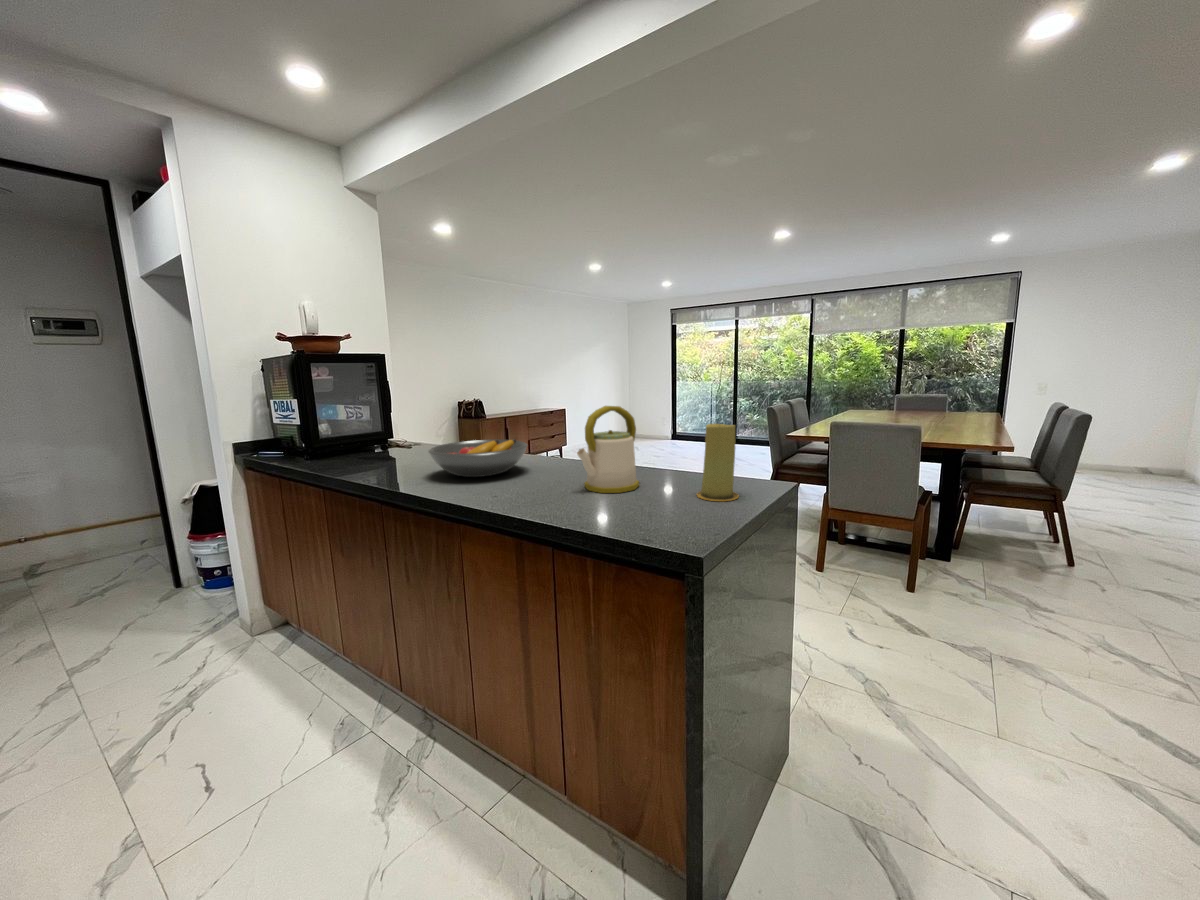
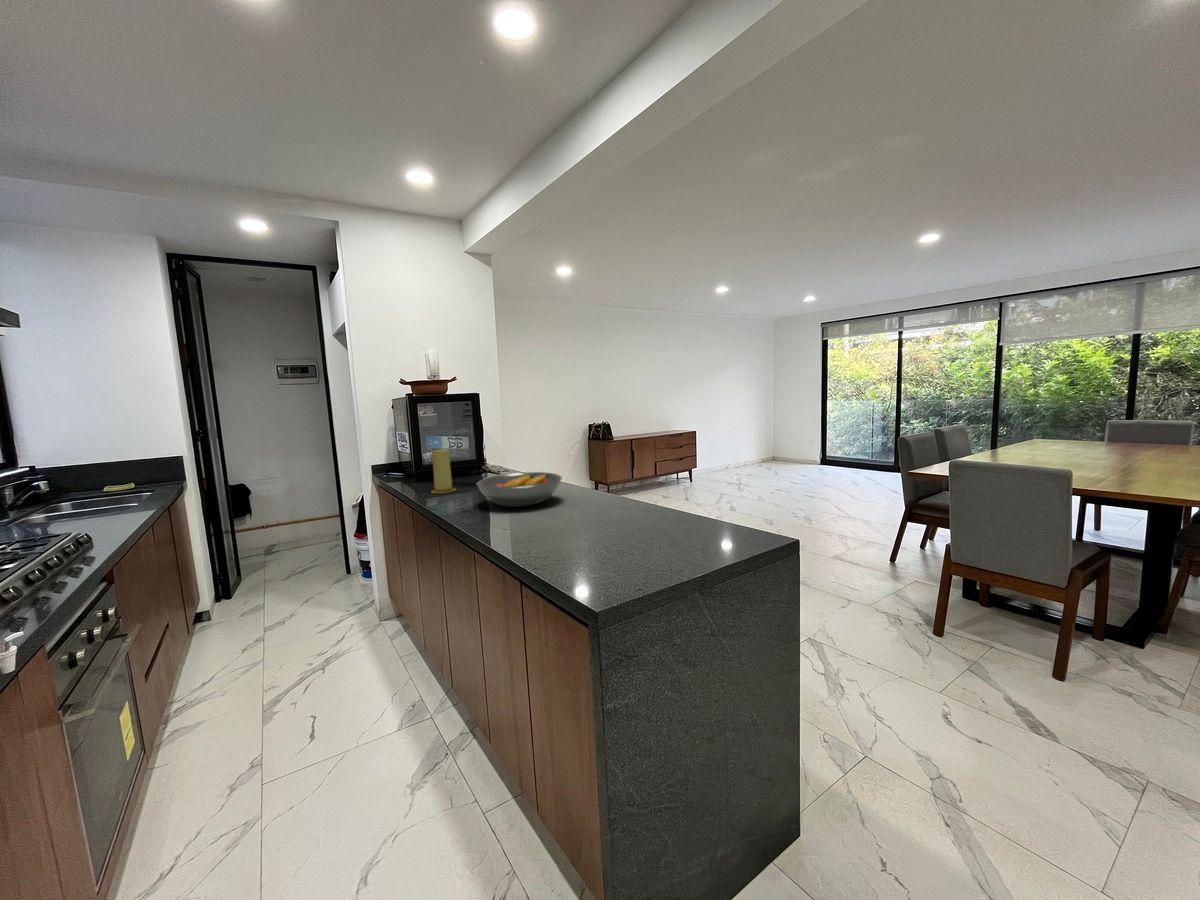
kettle: present [577,406,639,493] -> none [574,449,636,532]
candle: present [697,424,738,501] -> present [431,449,455,493]

